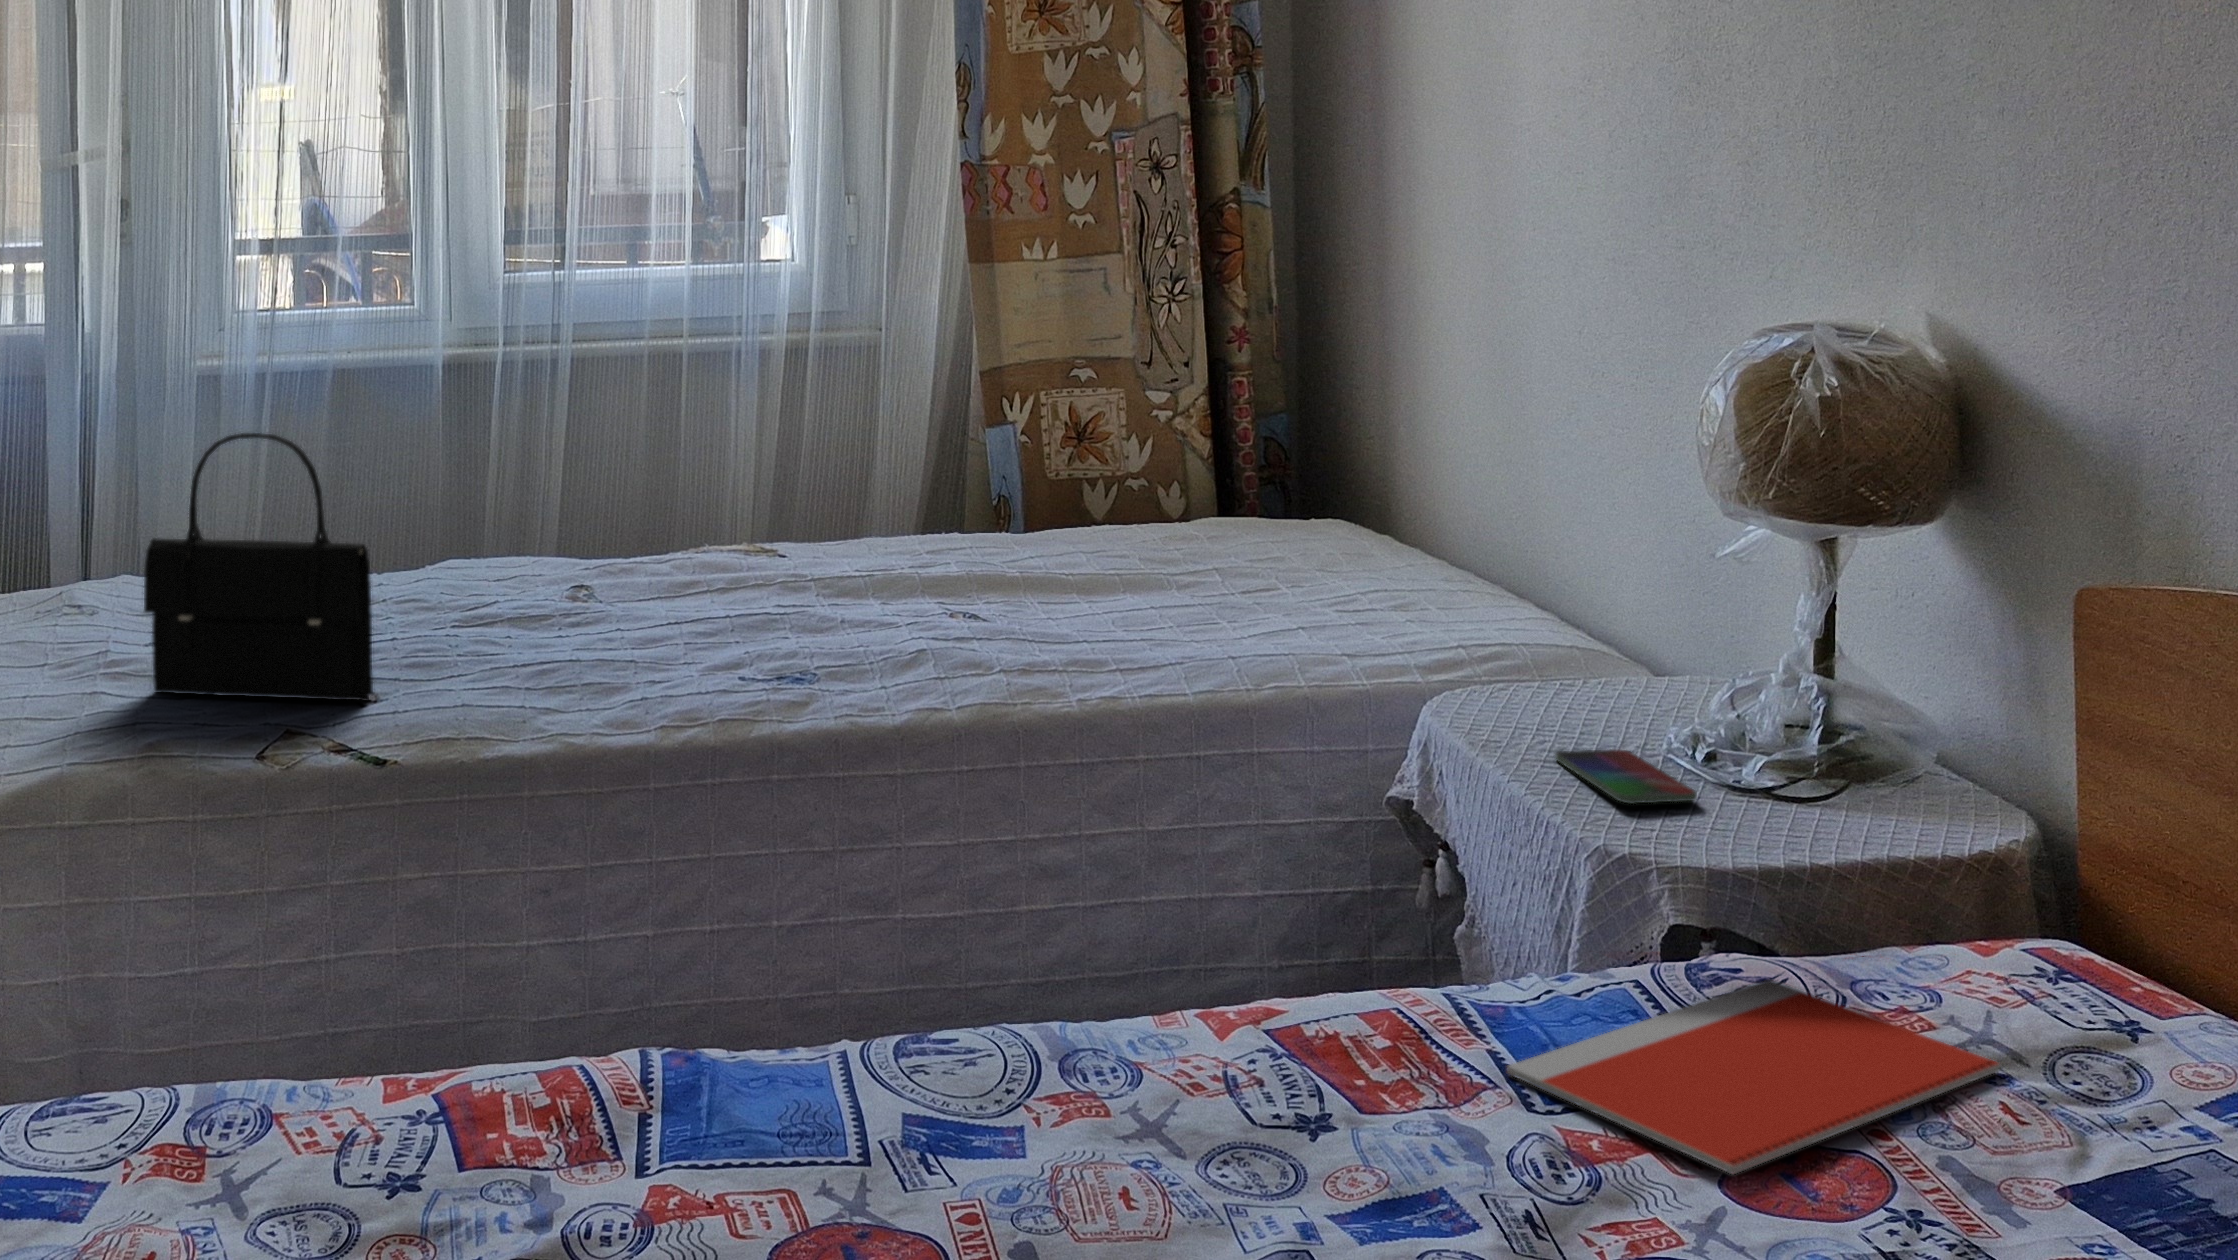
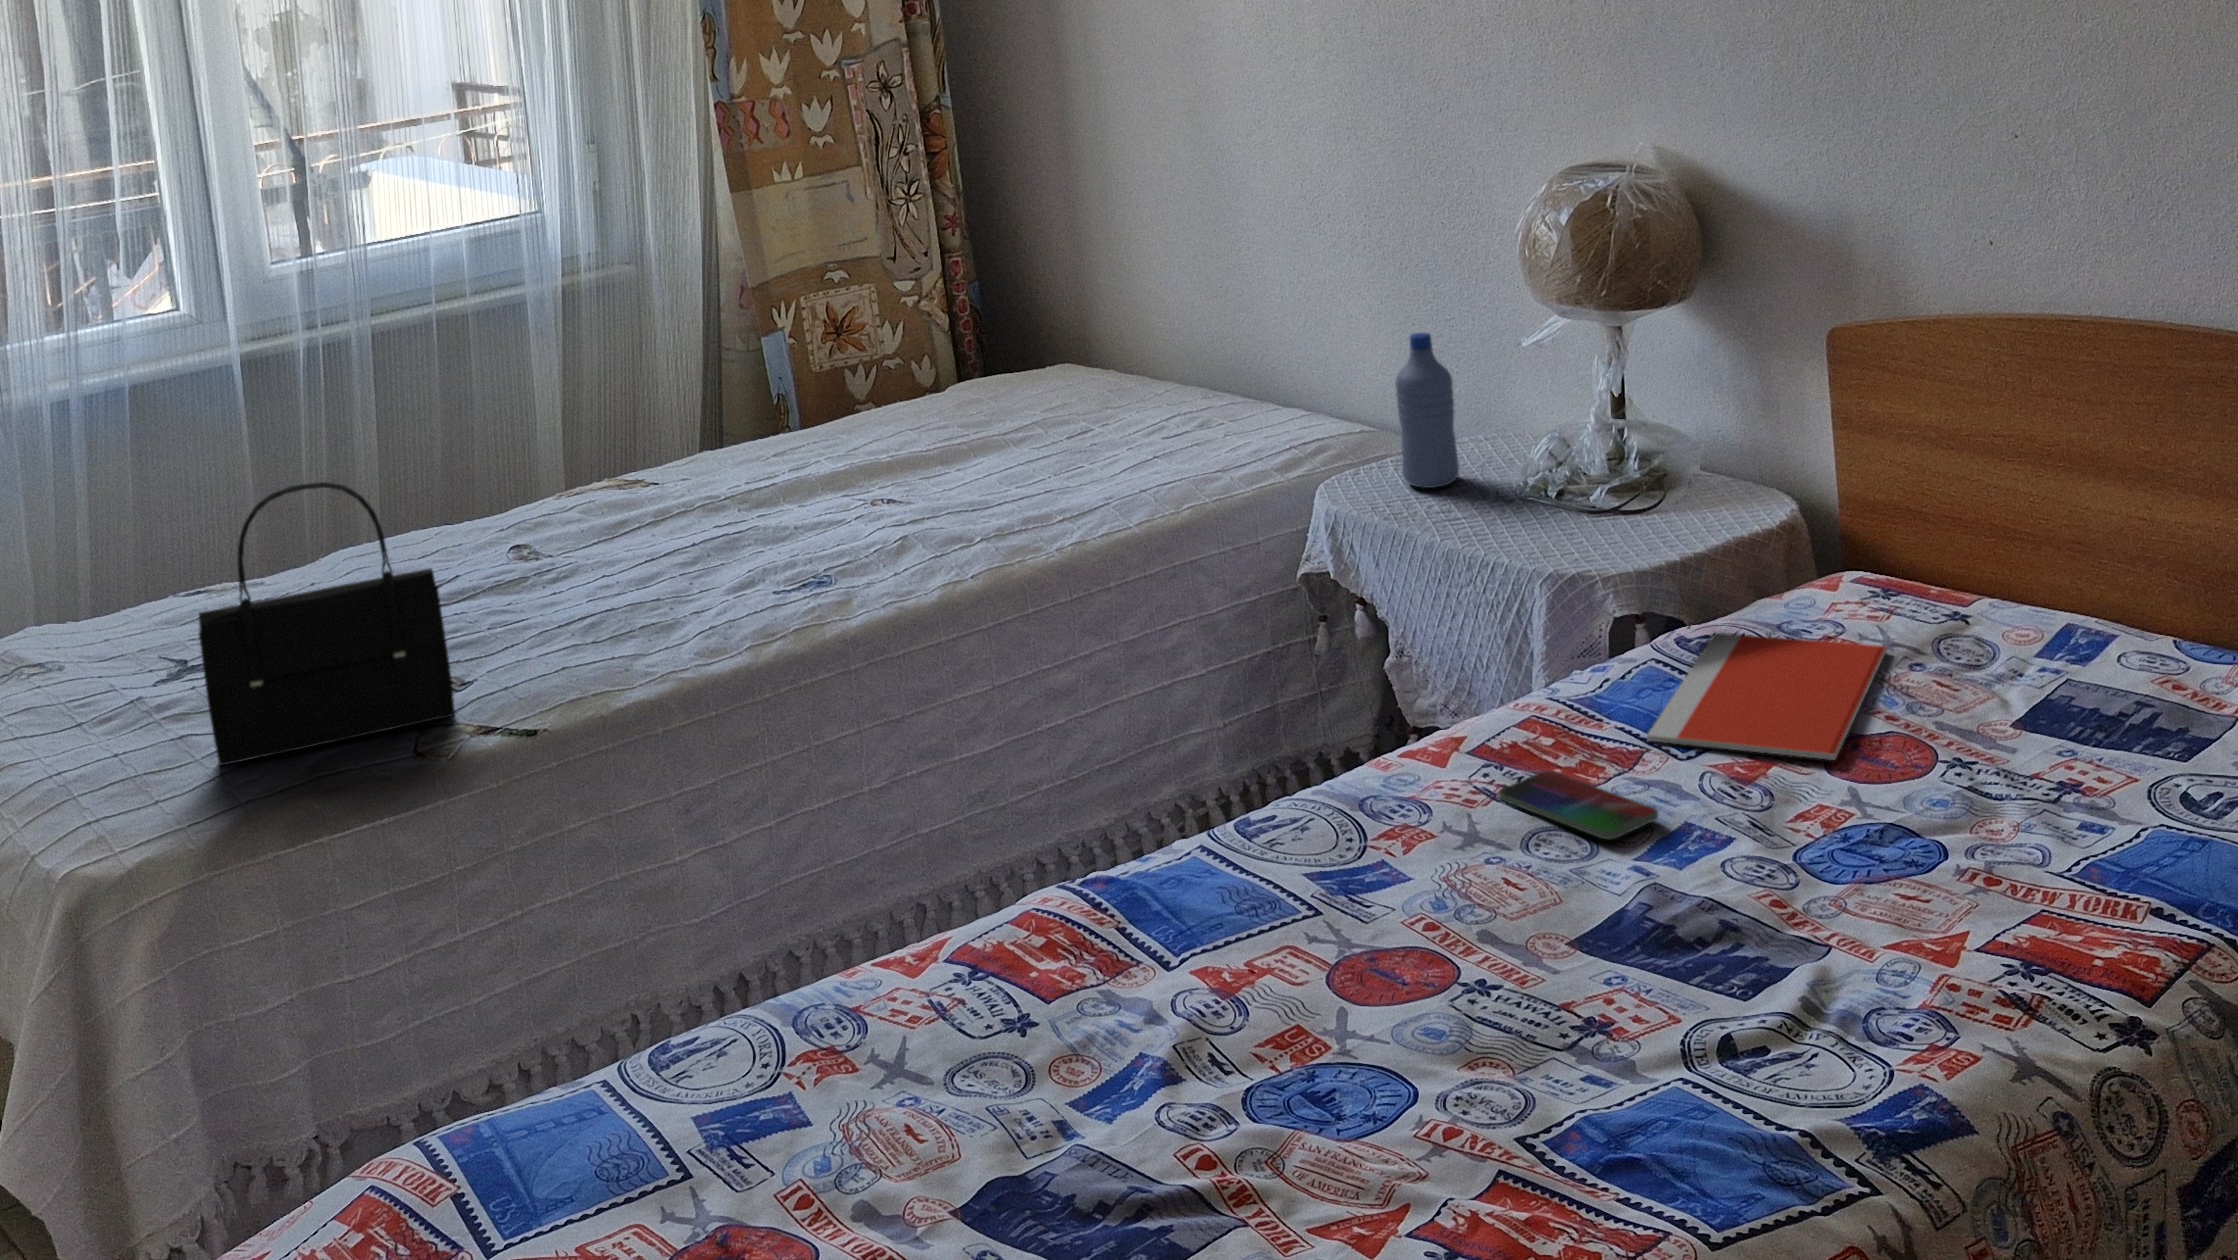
water bottle: none [1525,513,1605,720] -> present [1395,333,1459,488]
smartphone: present [1556,749,1697,804] -> present [1499,771,1658,839]

